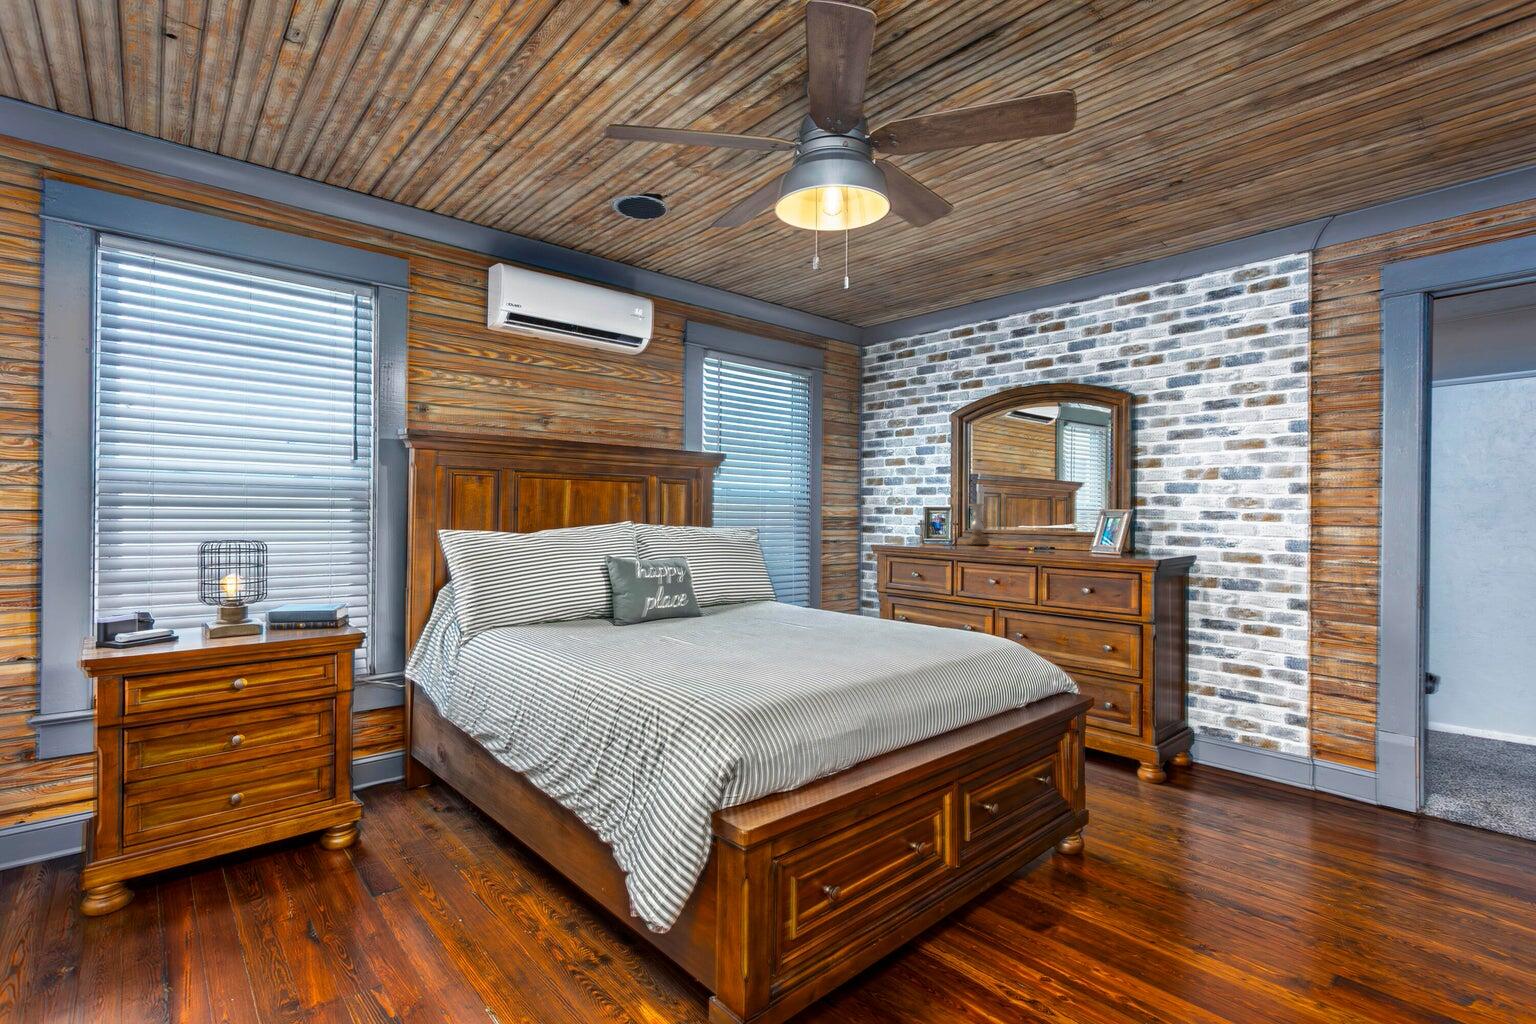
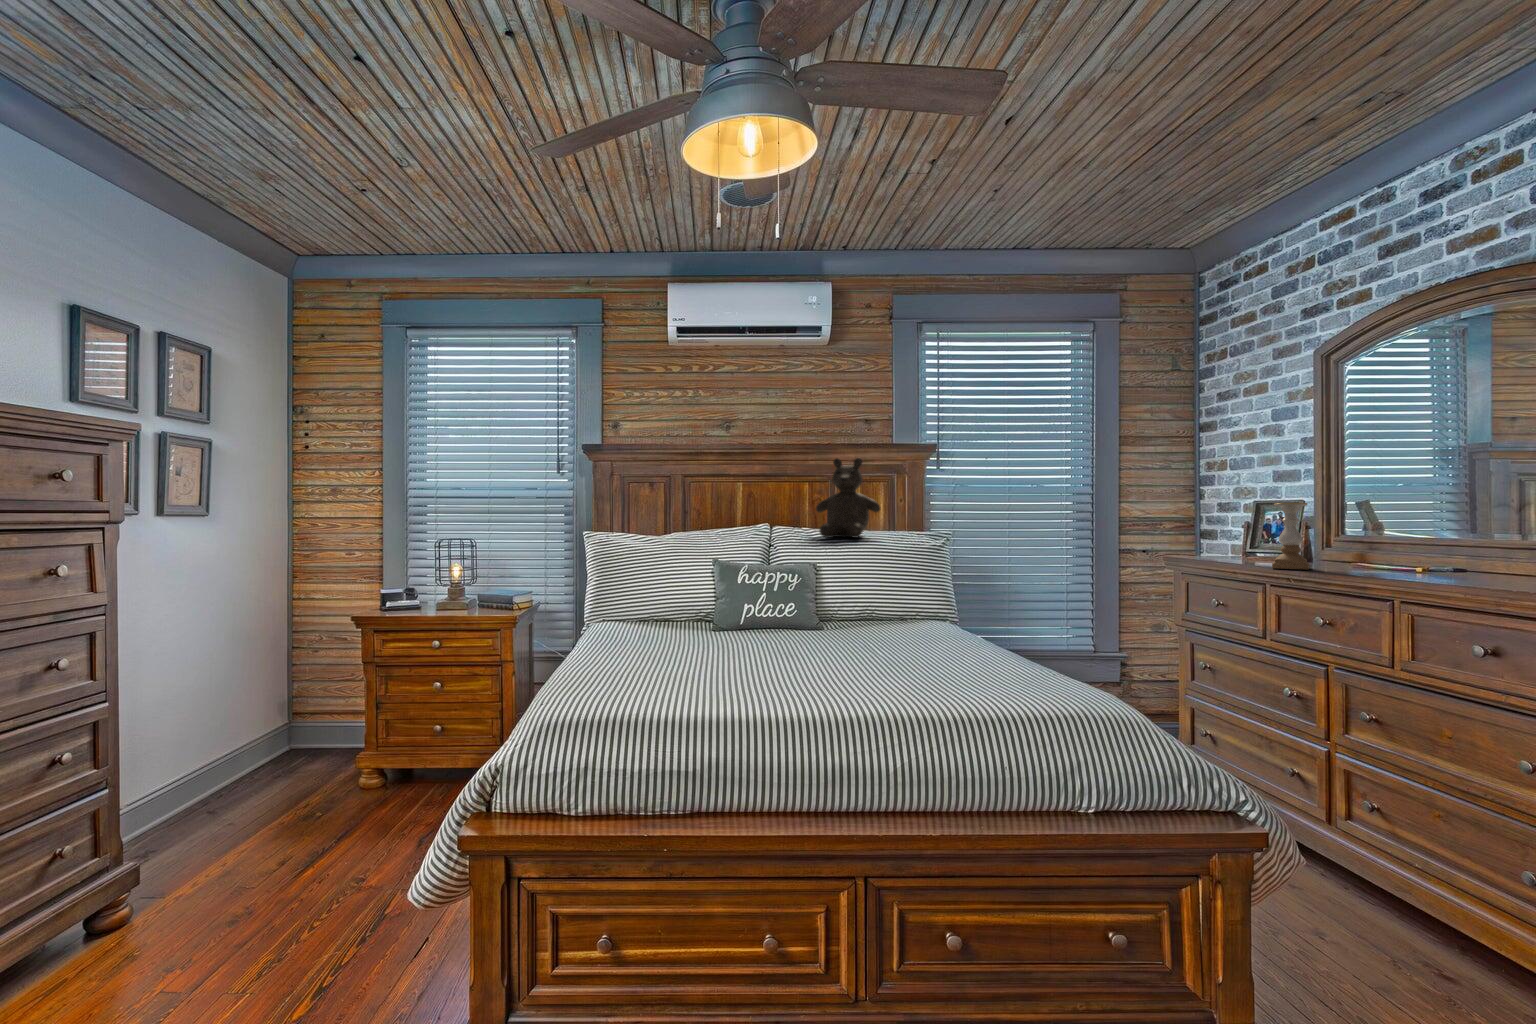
teddy bear: none [678,460,734,529] -> present [816,458,881,537]

